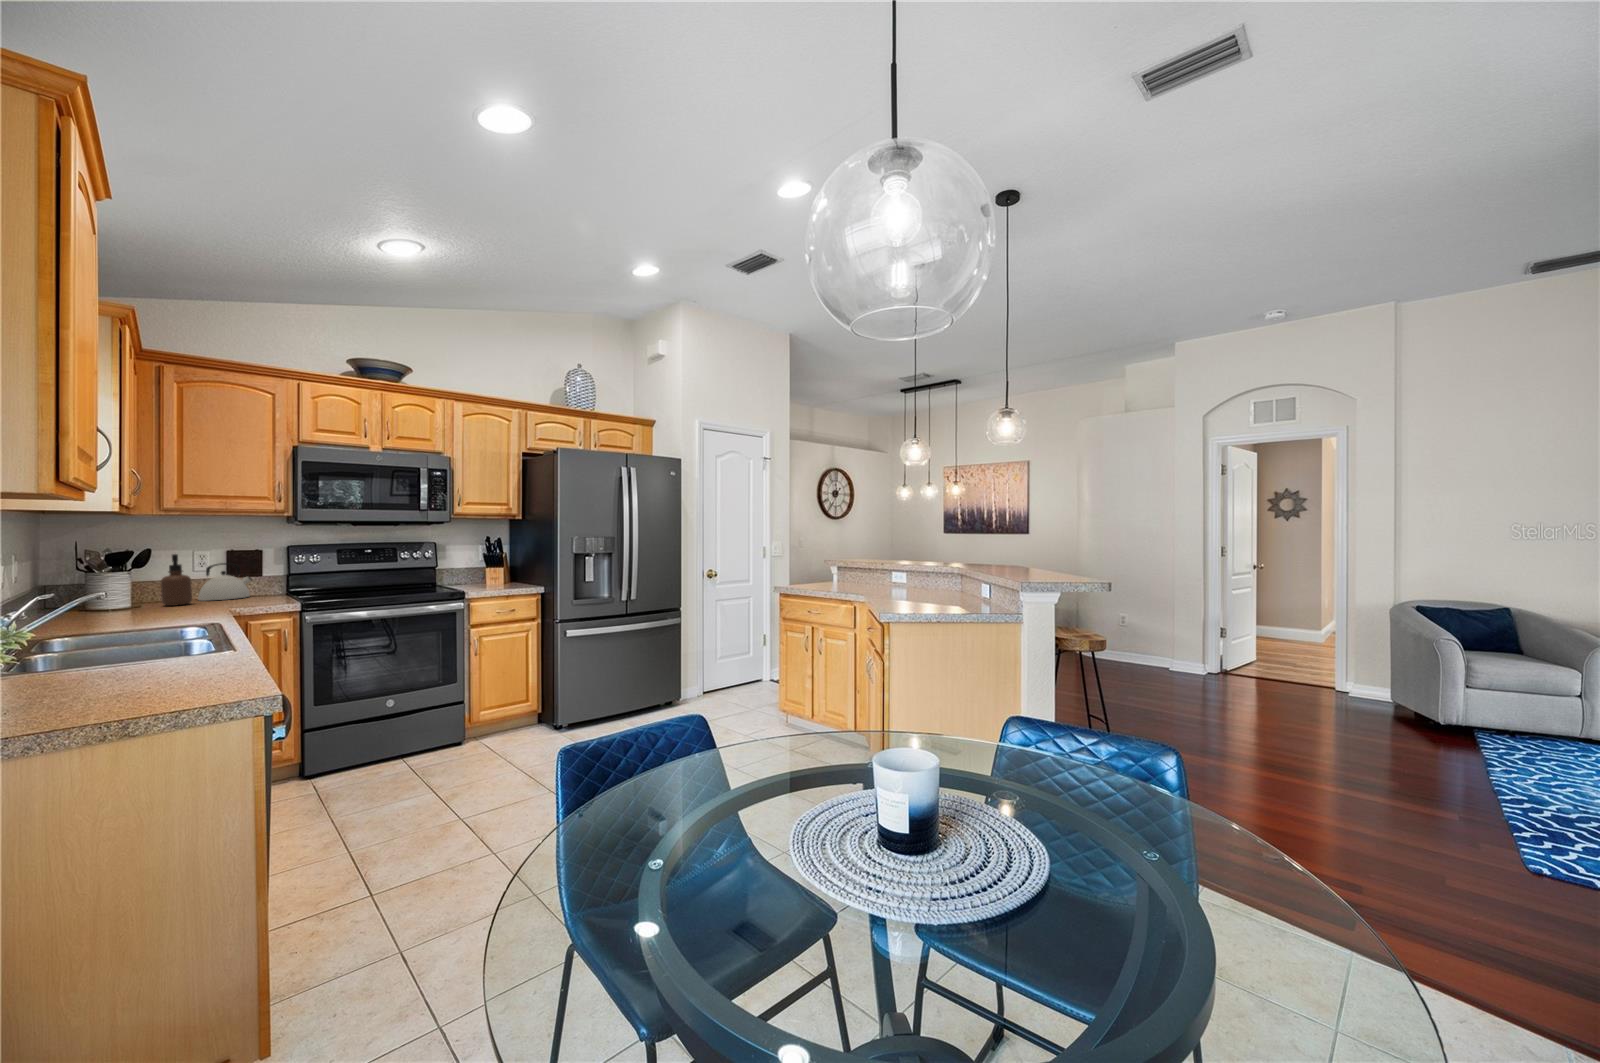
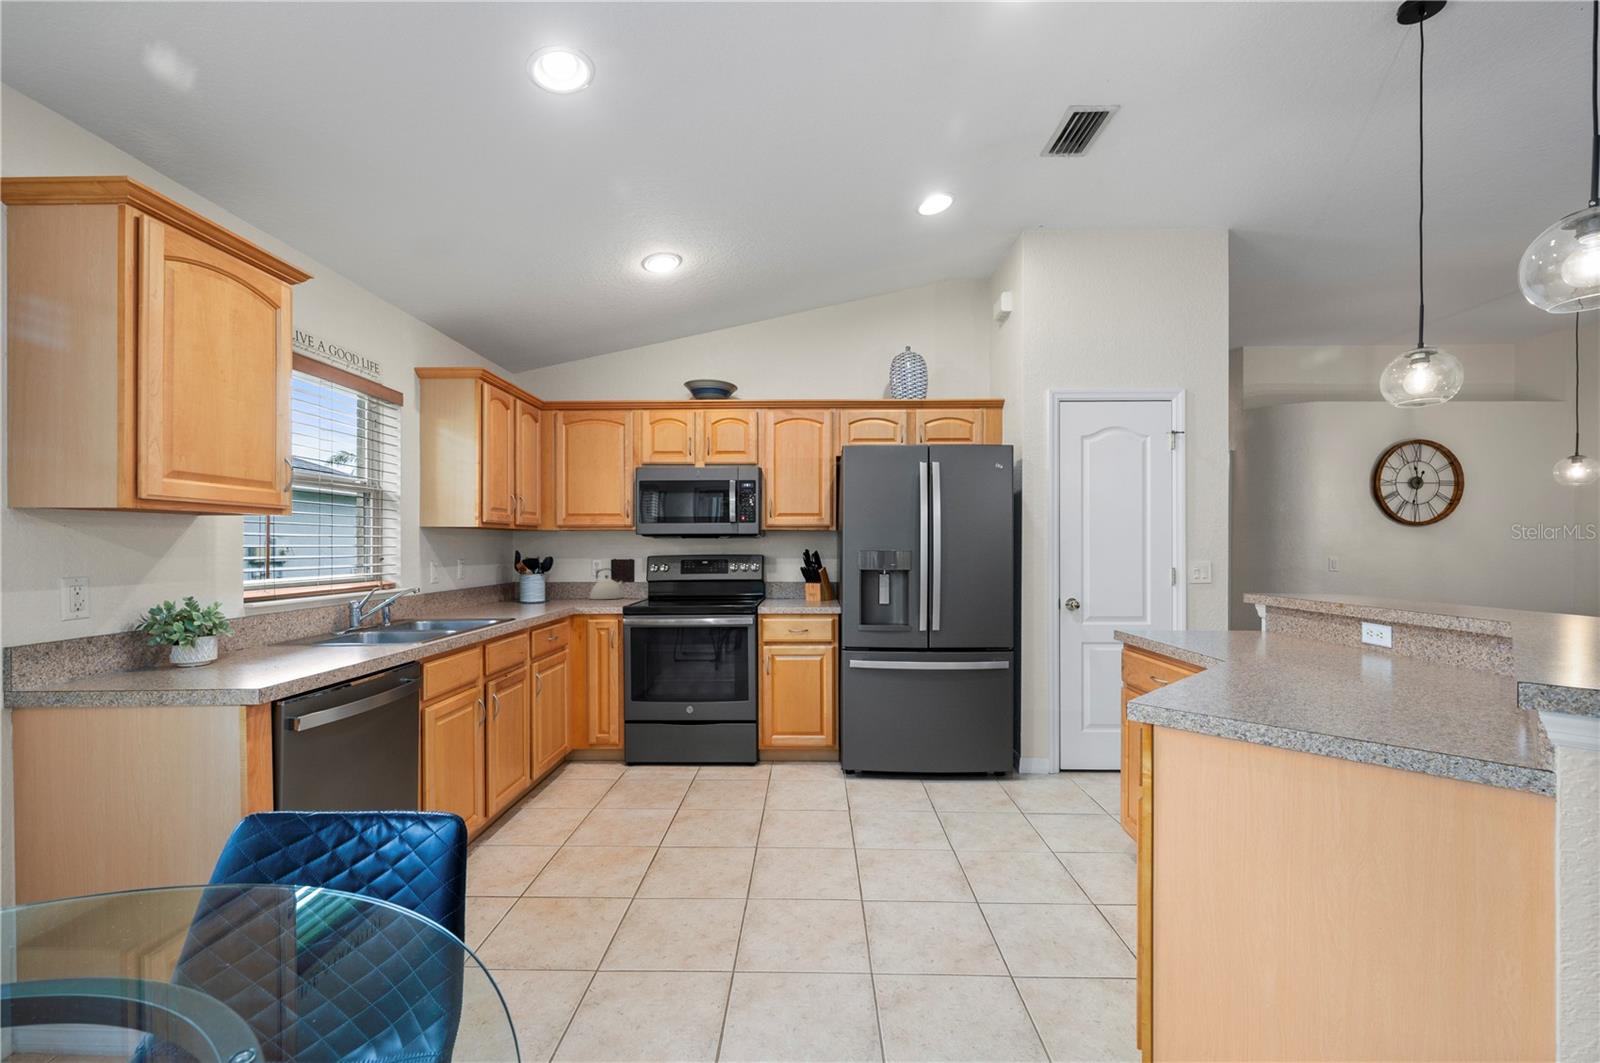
soap dispenser: present [161,554,192,606] -> none [558,560,577,602]

